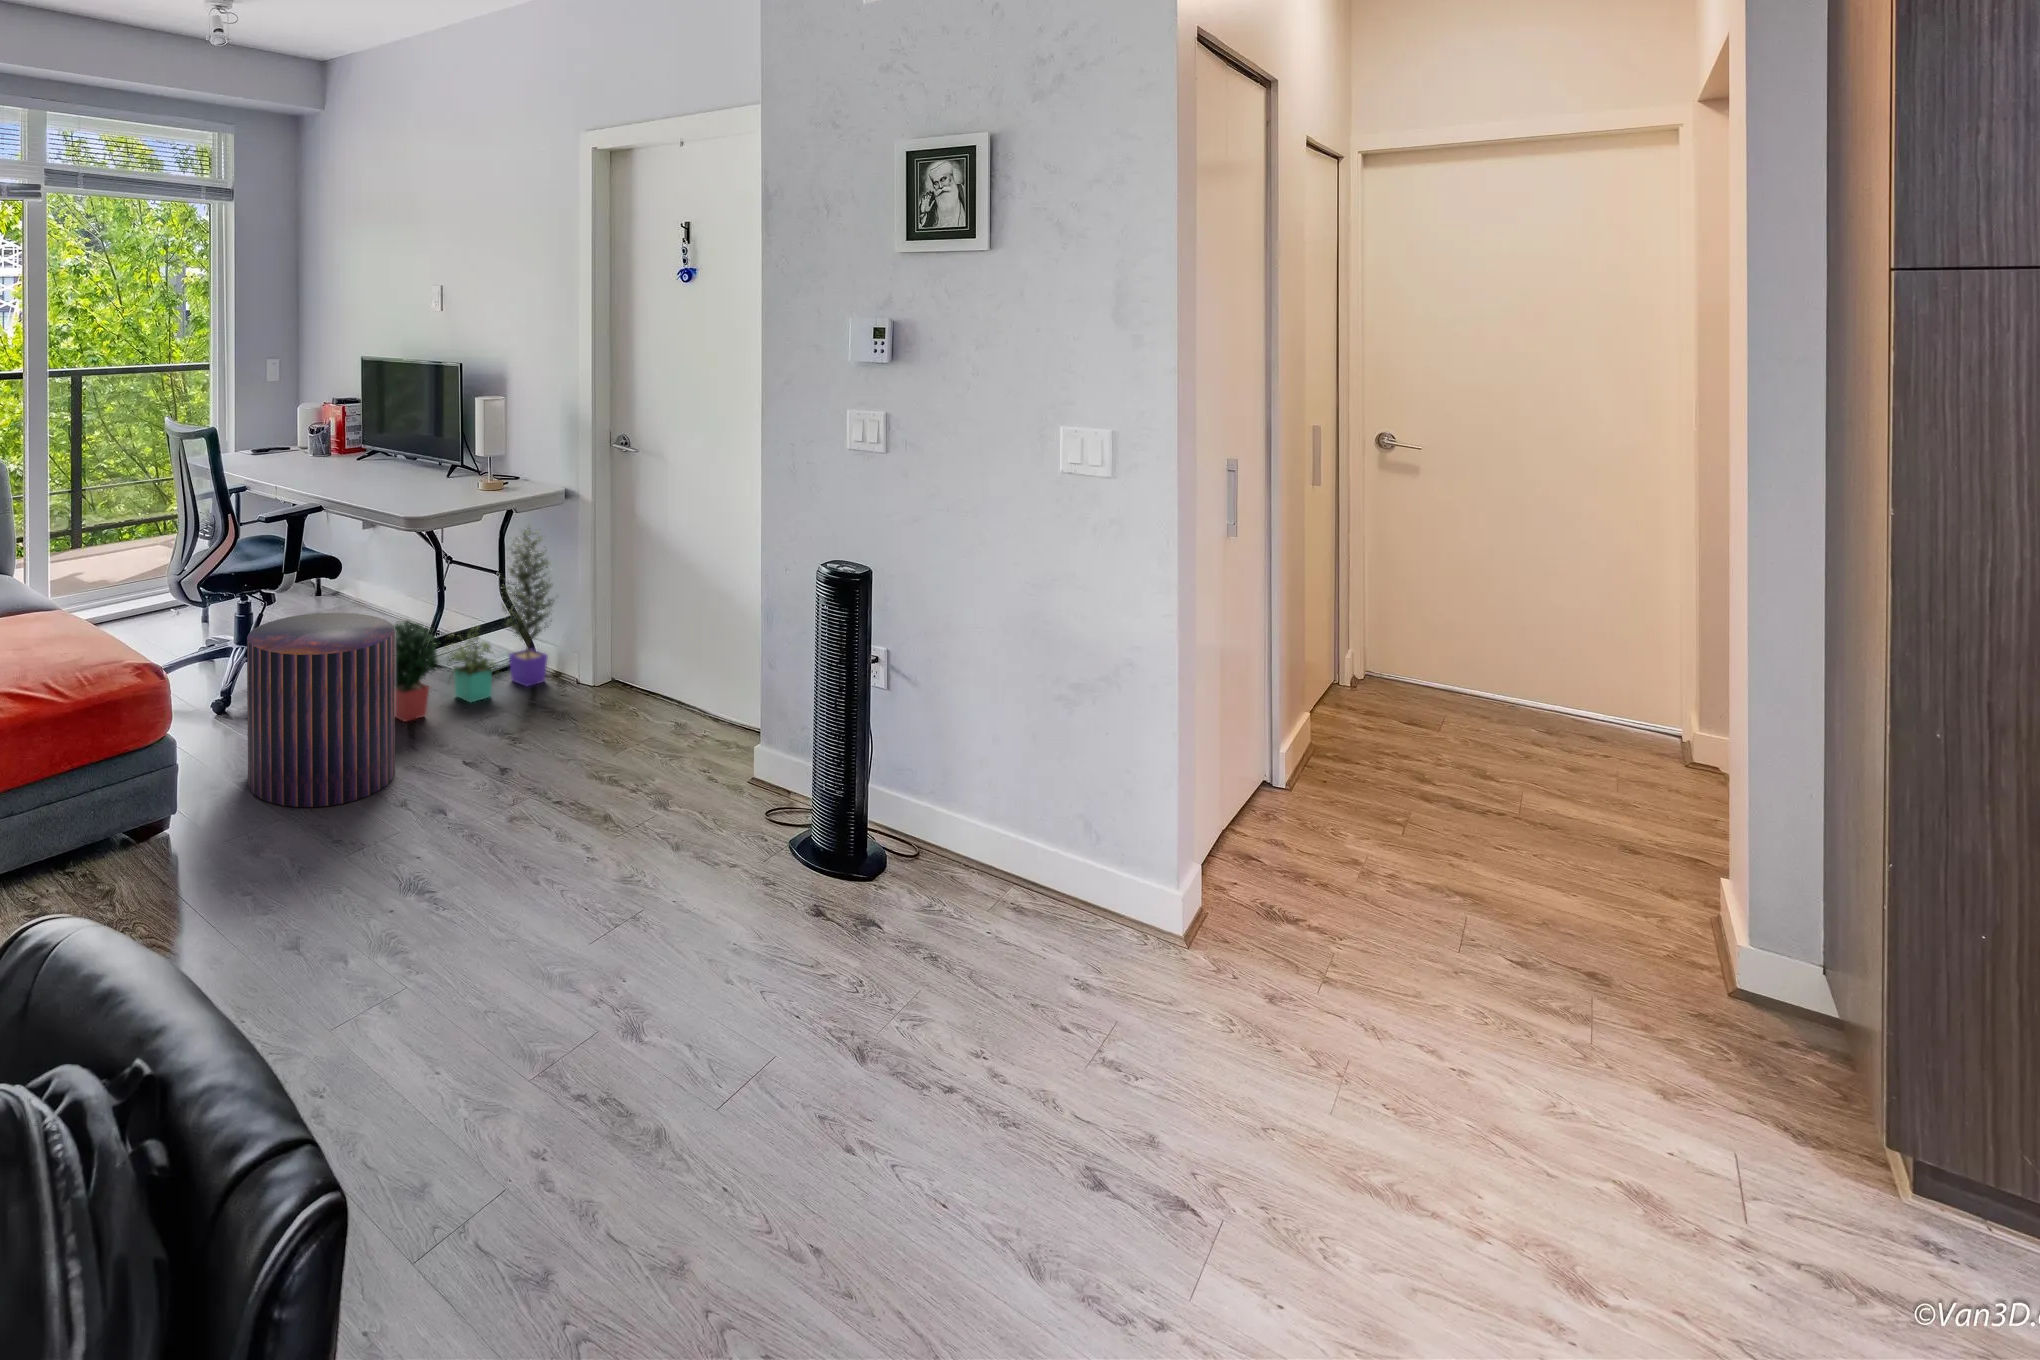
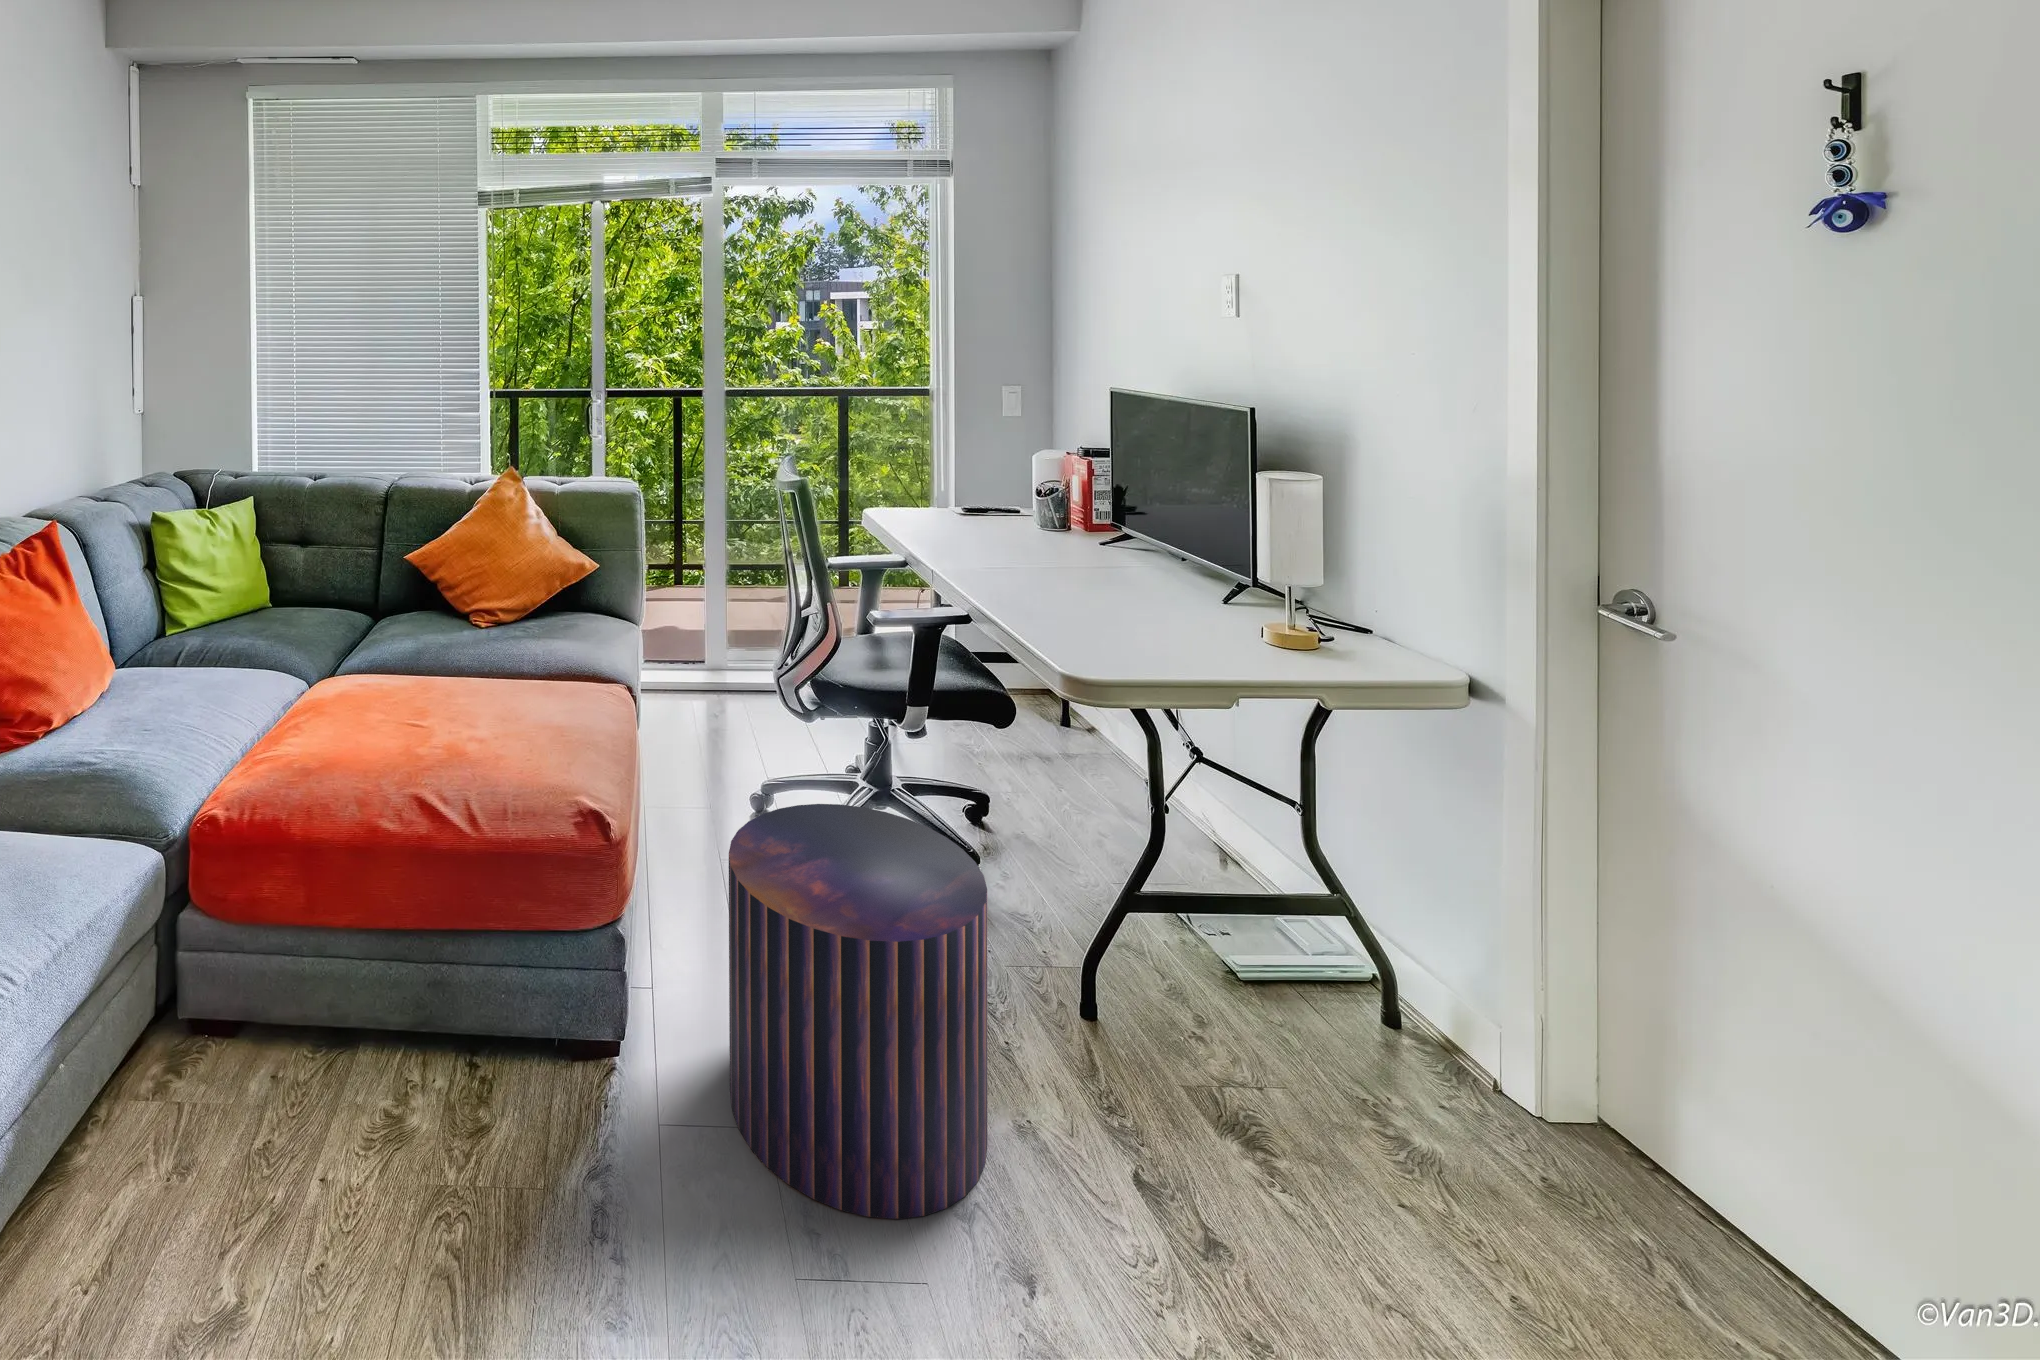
potted plant: present [394,528,554,722] -> none [1008,739,1468,1080]

